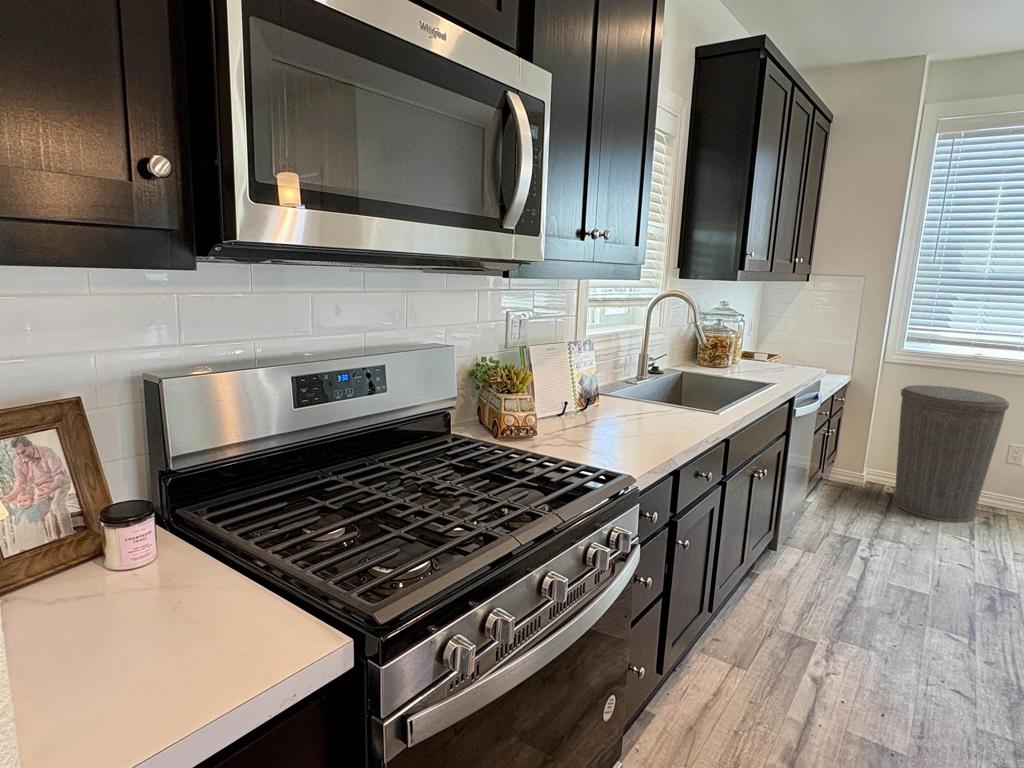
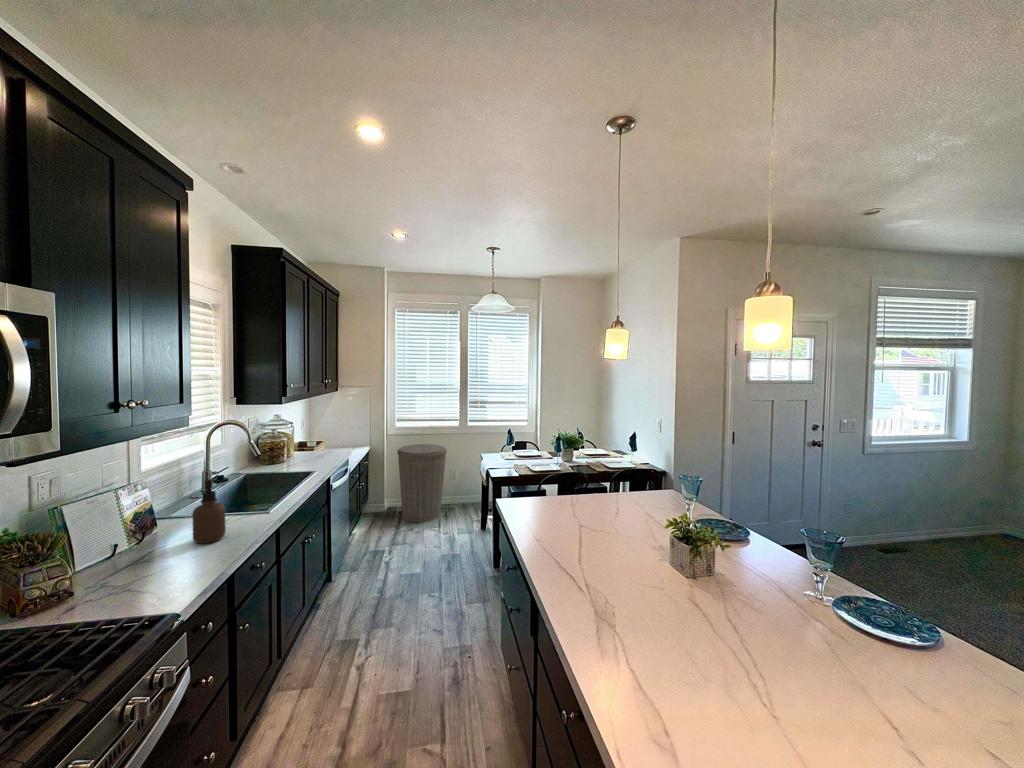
soap dispenser: none [636,346,673,426] -> present [192,479,226,543]

